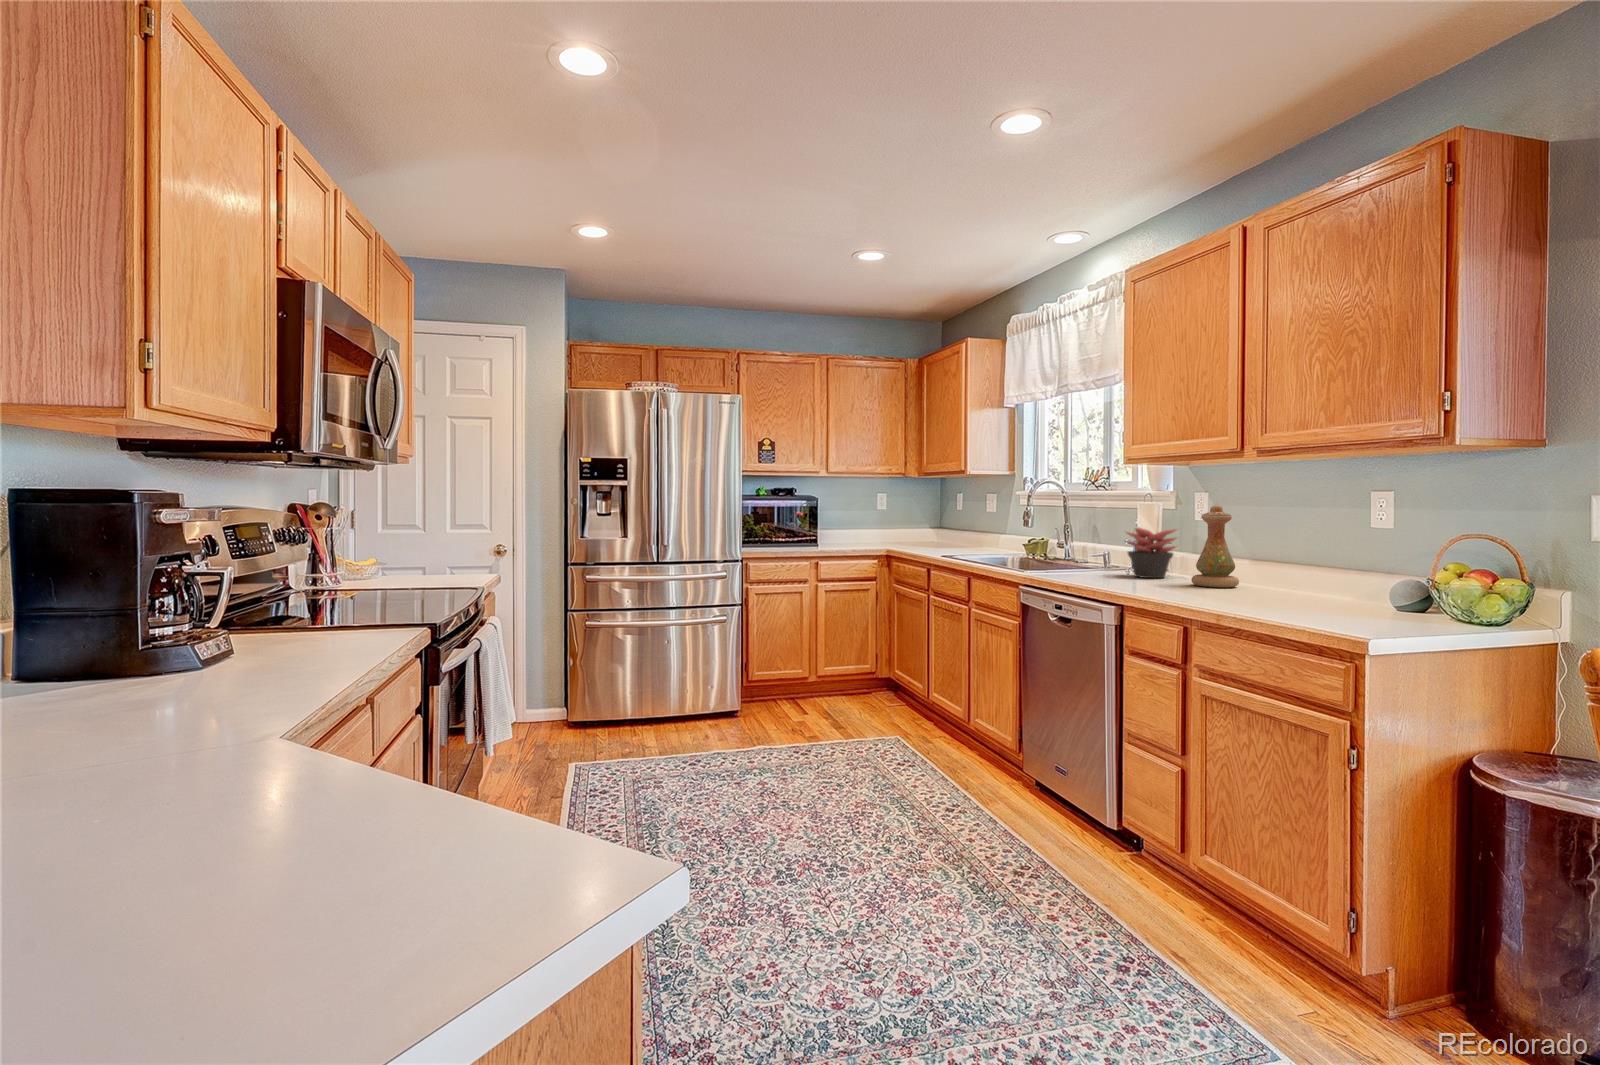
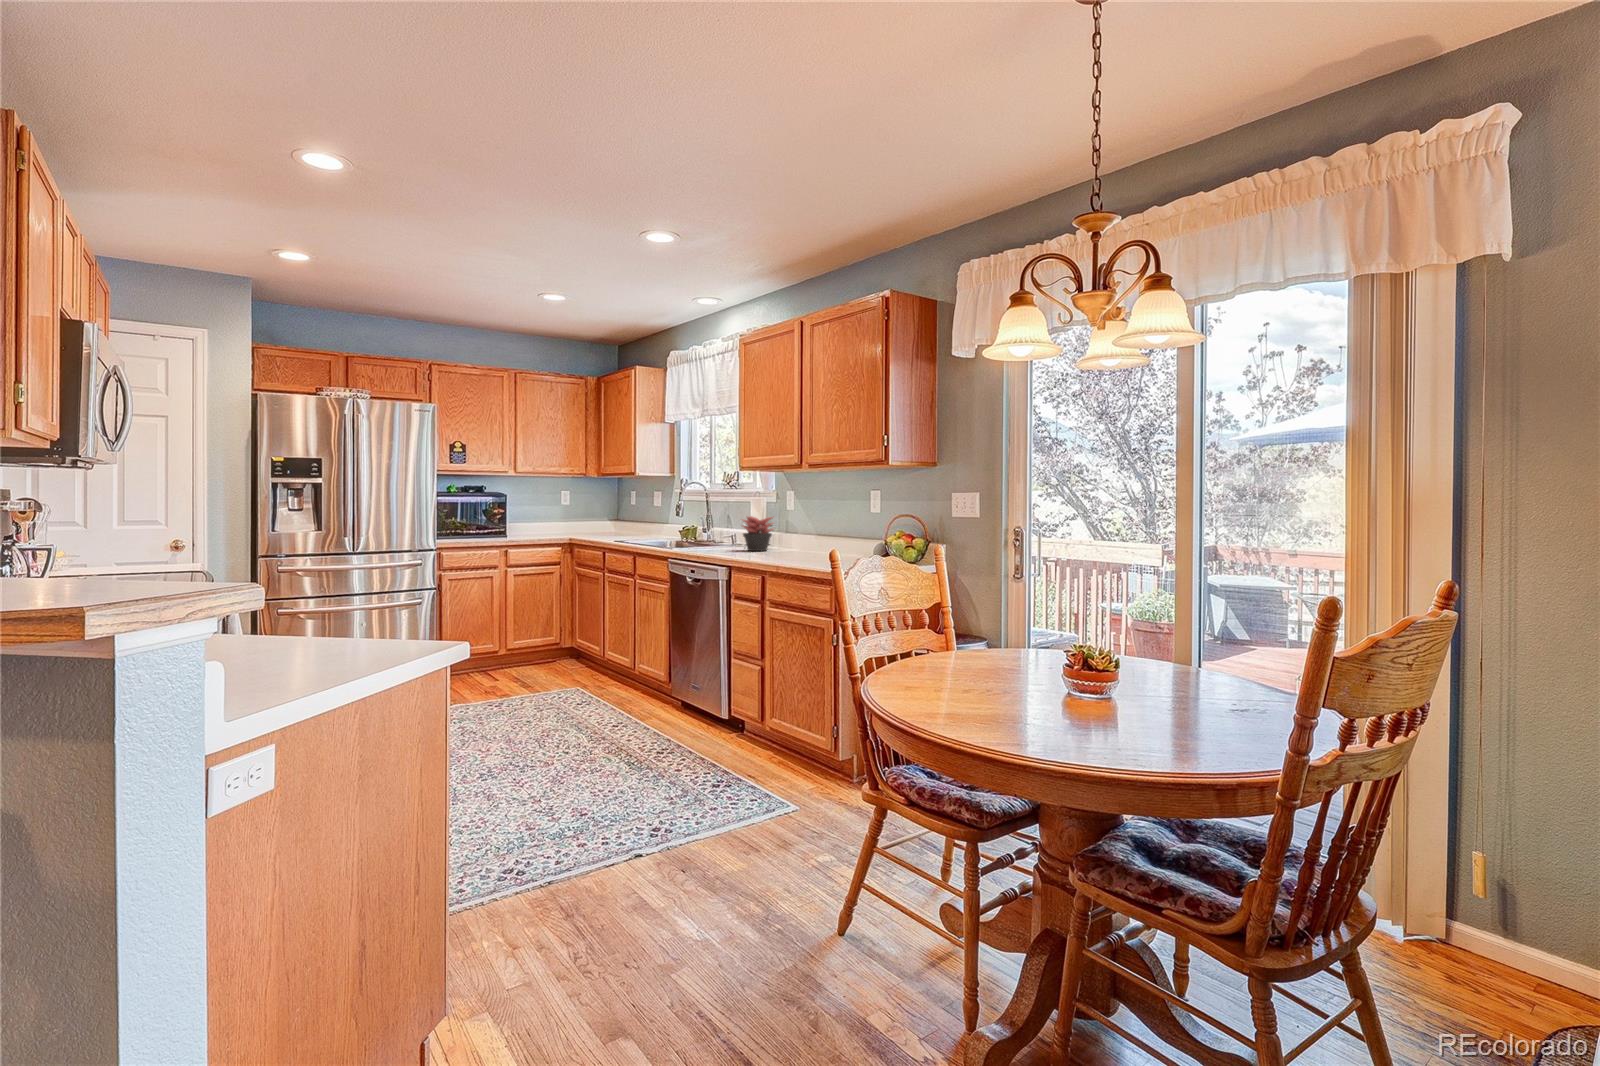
vase: present [1191,504,1239,588] -> none [779,499,807,555]

